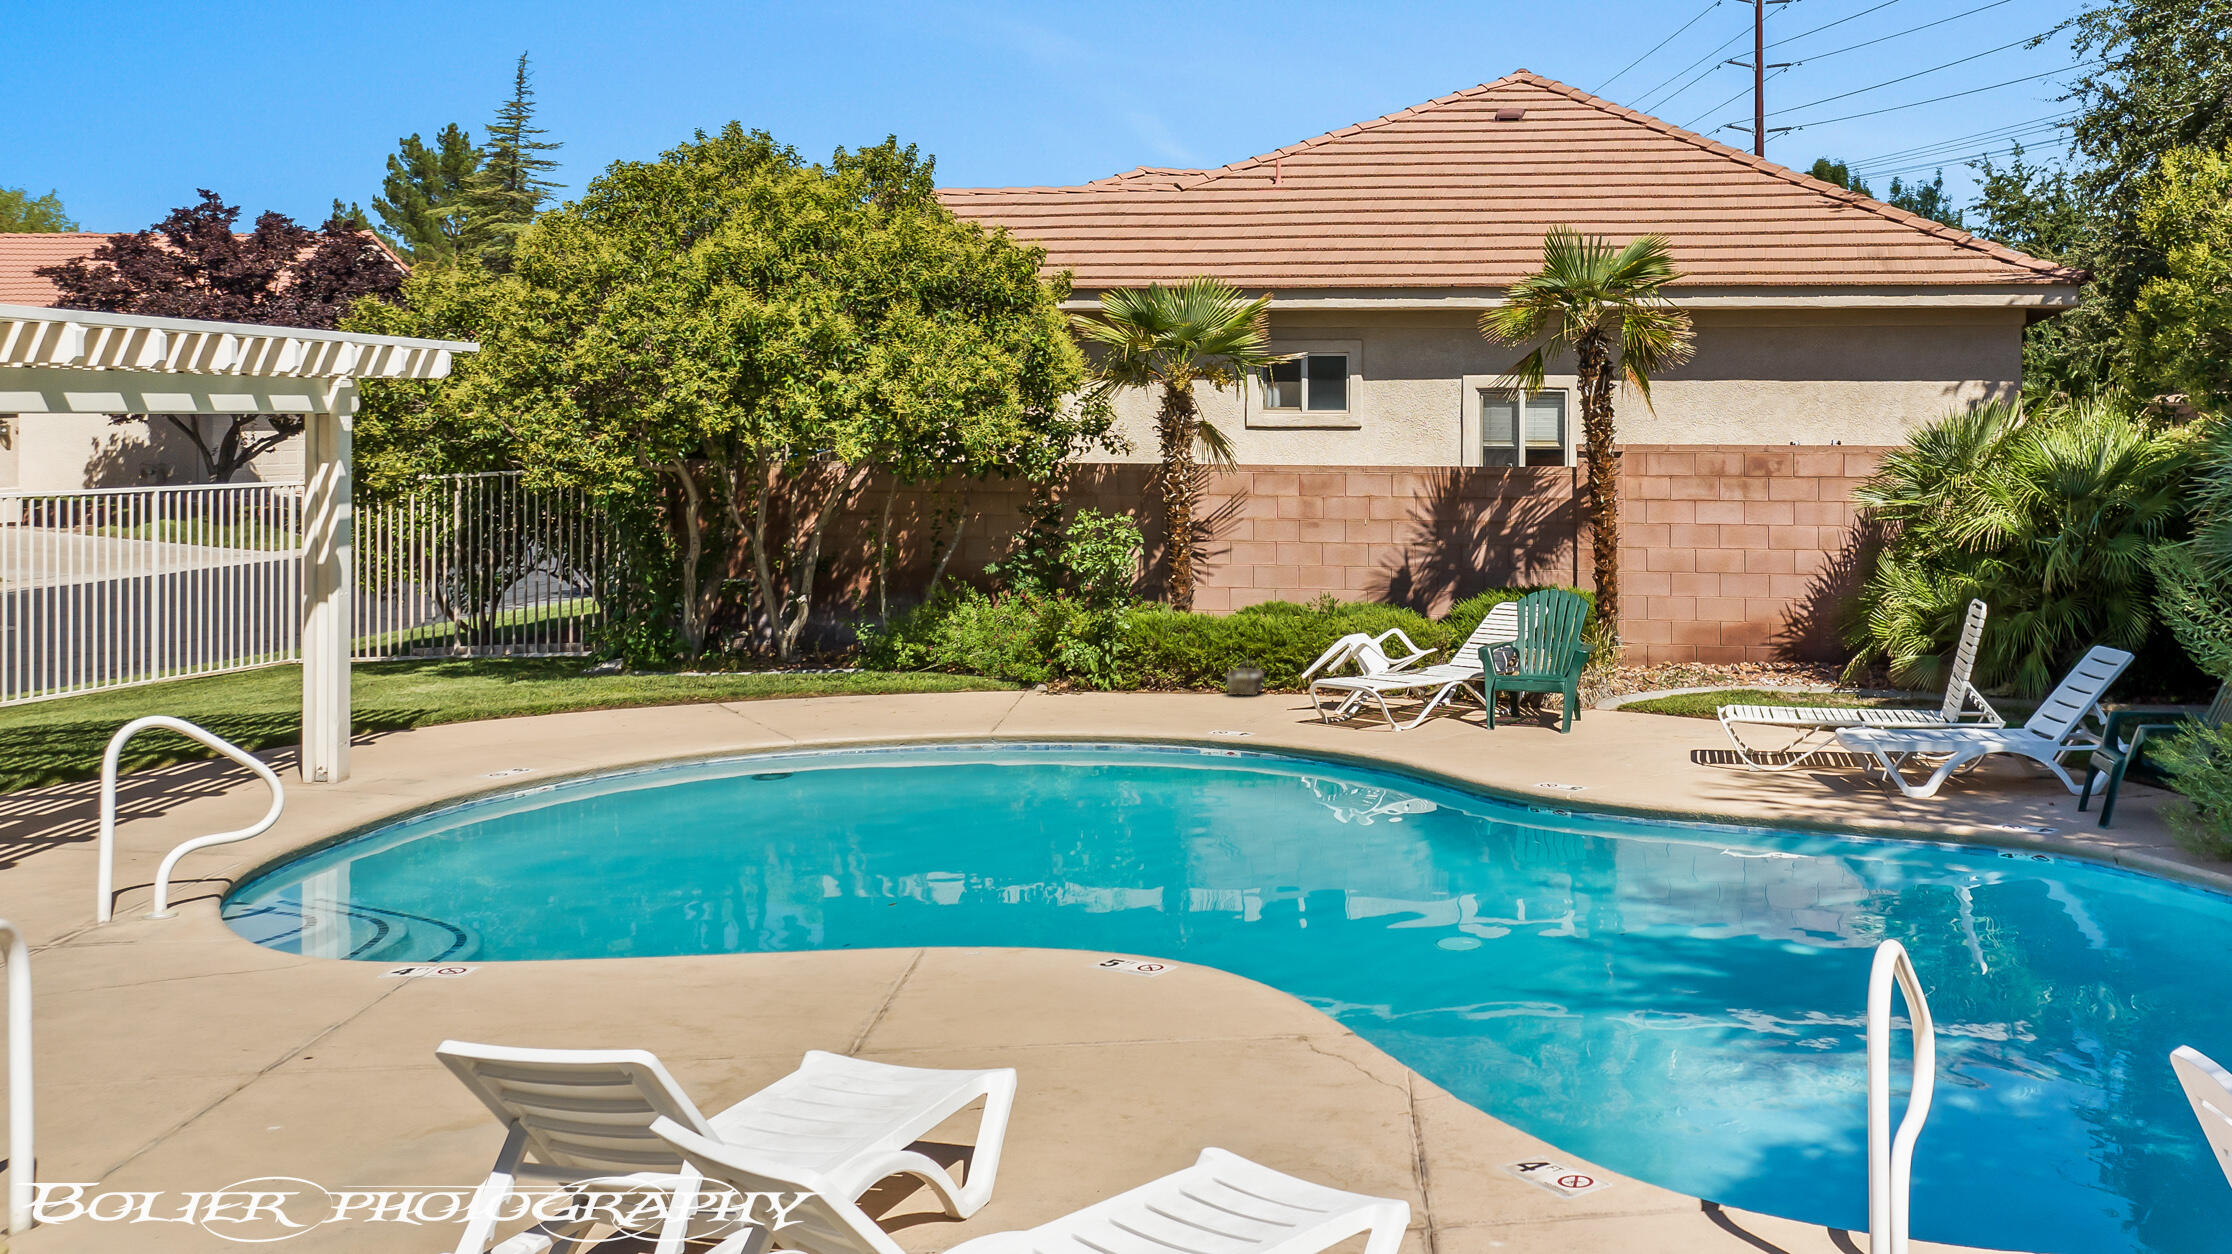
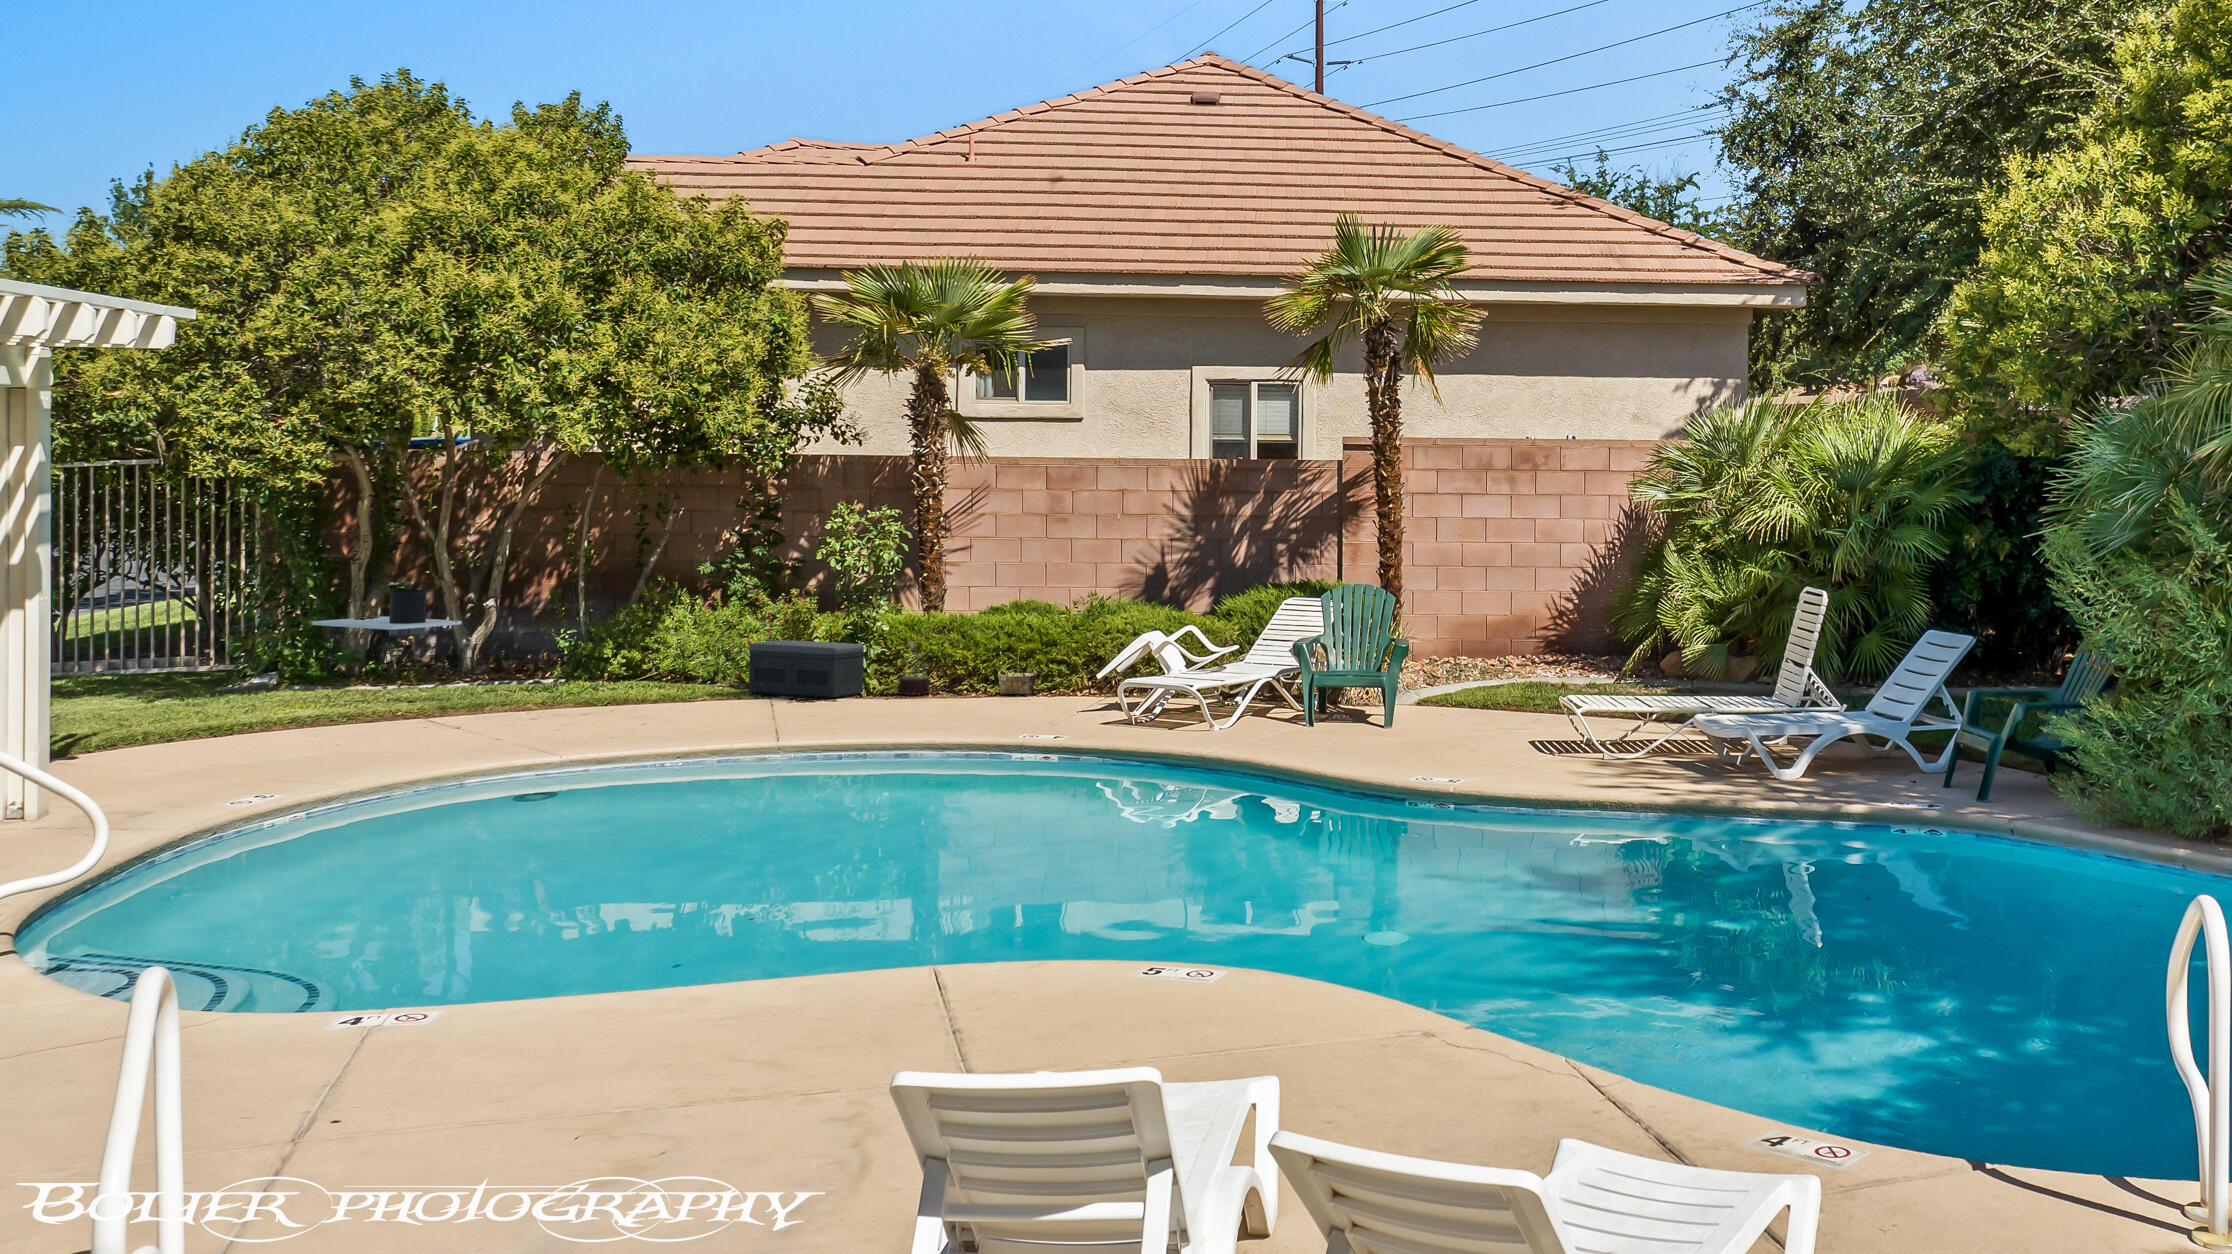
side table: none [660,586,782,668] -> present [312,590,462,681]
storage bench: none [1005,638,1105,696] -> present [749,640,864,698]
decorative plant: none [1135,638,1166,694] -> present [898,639,930,696]

